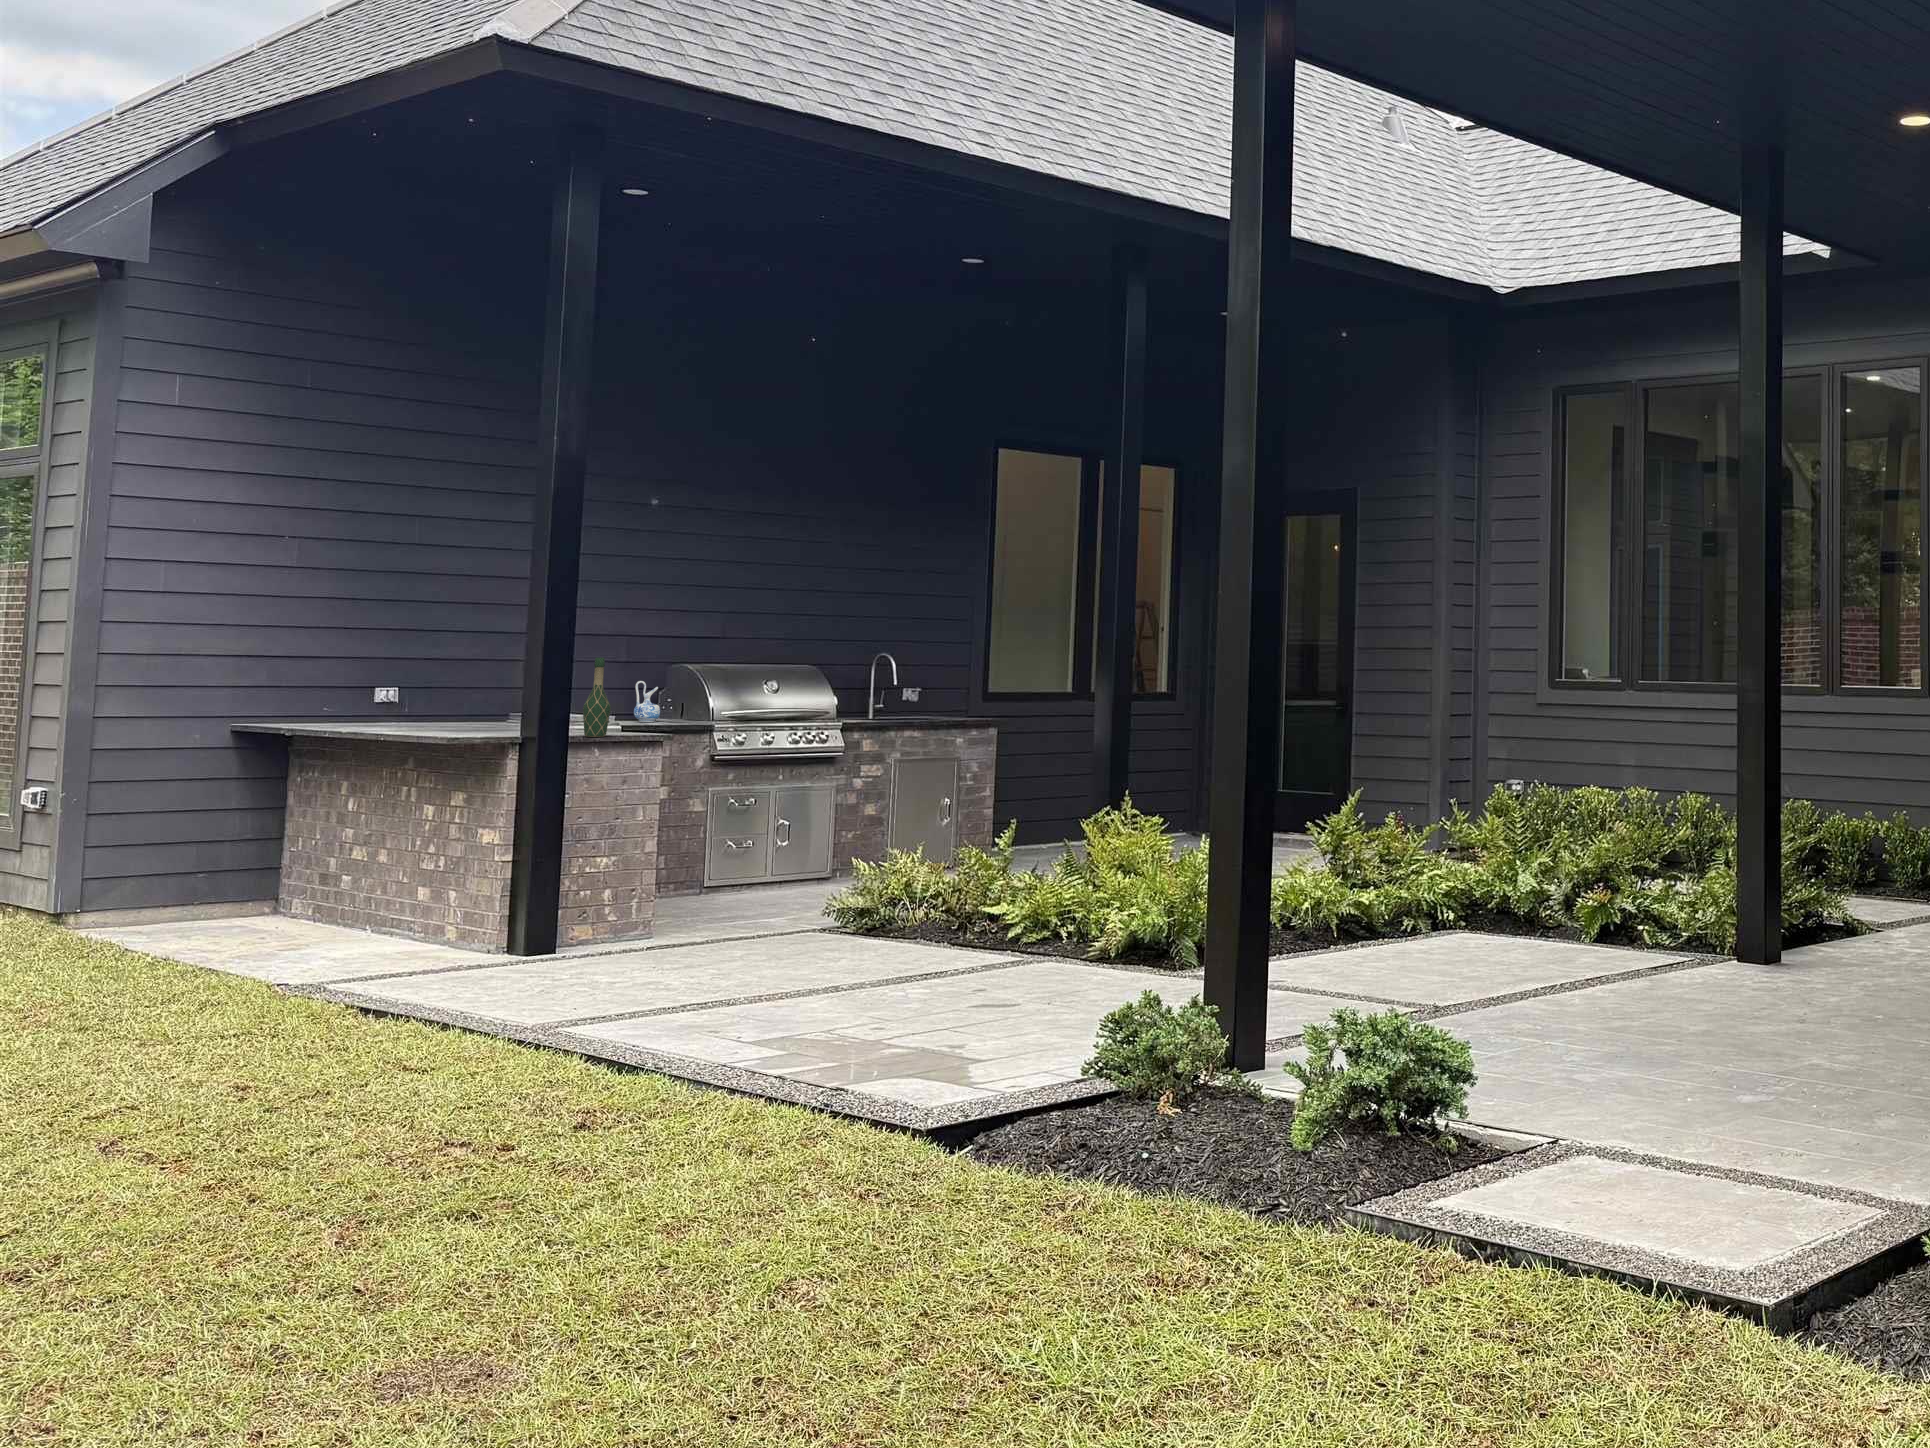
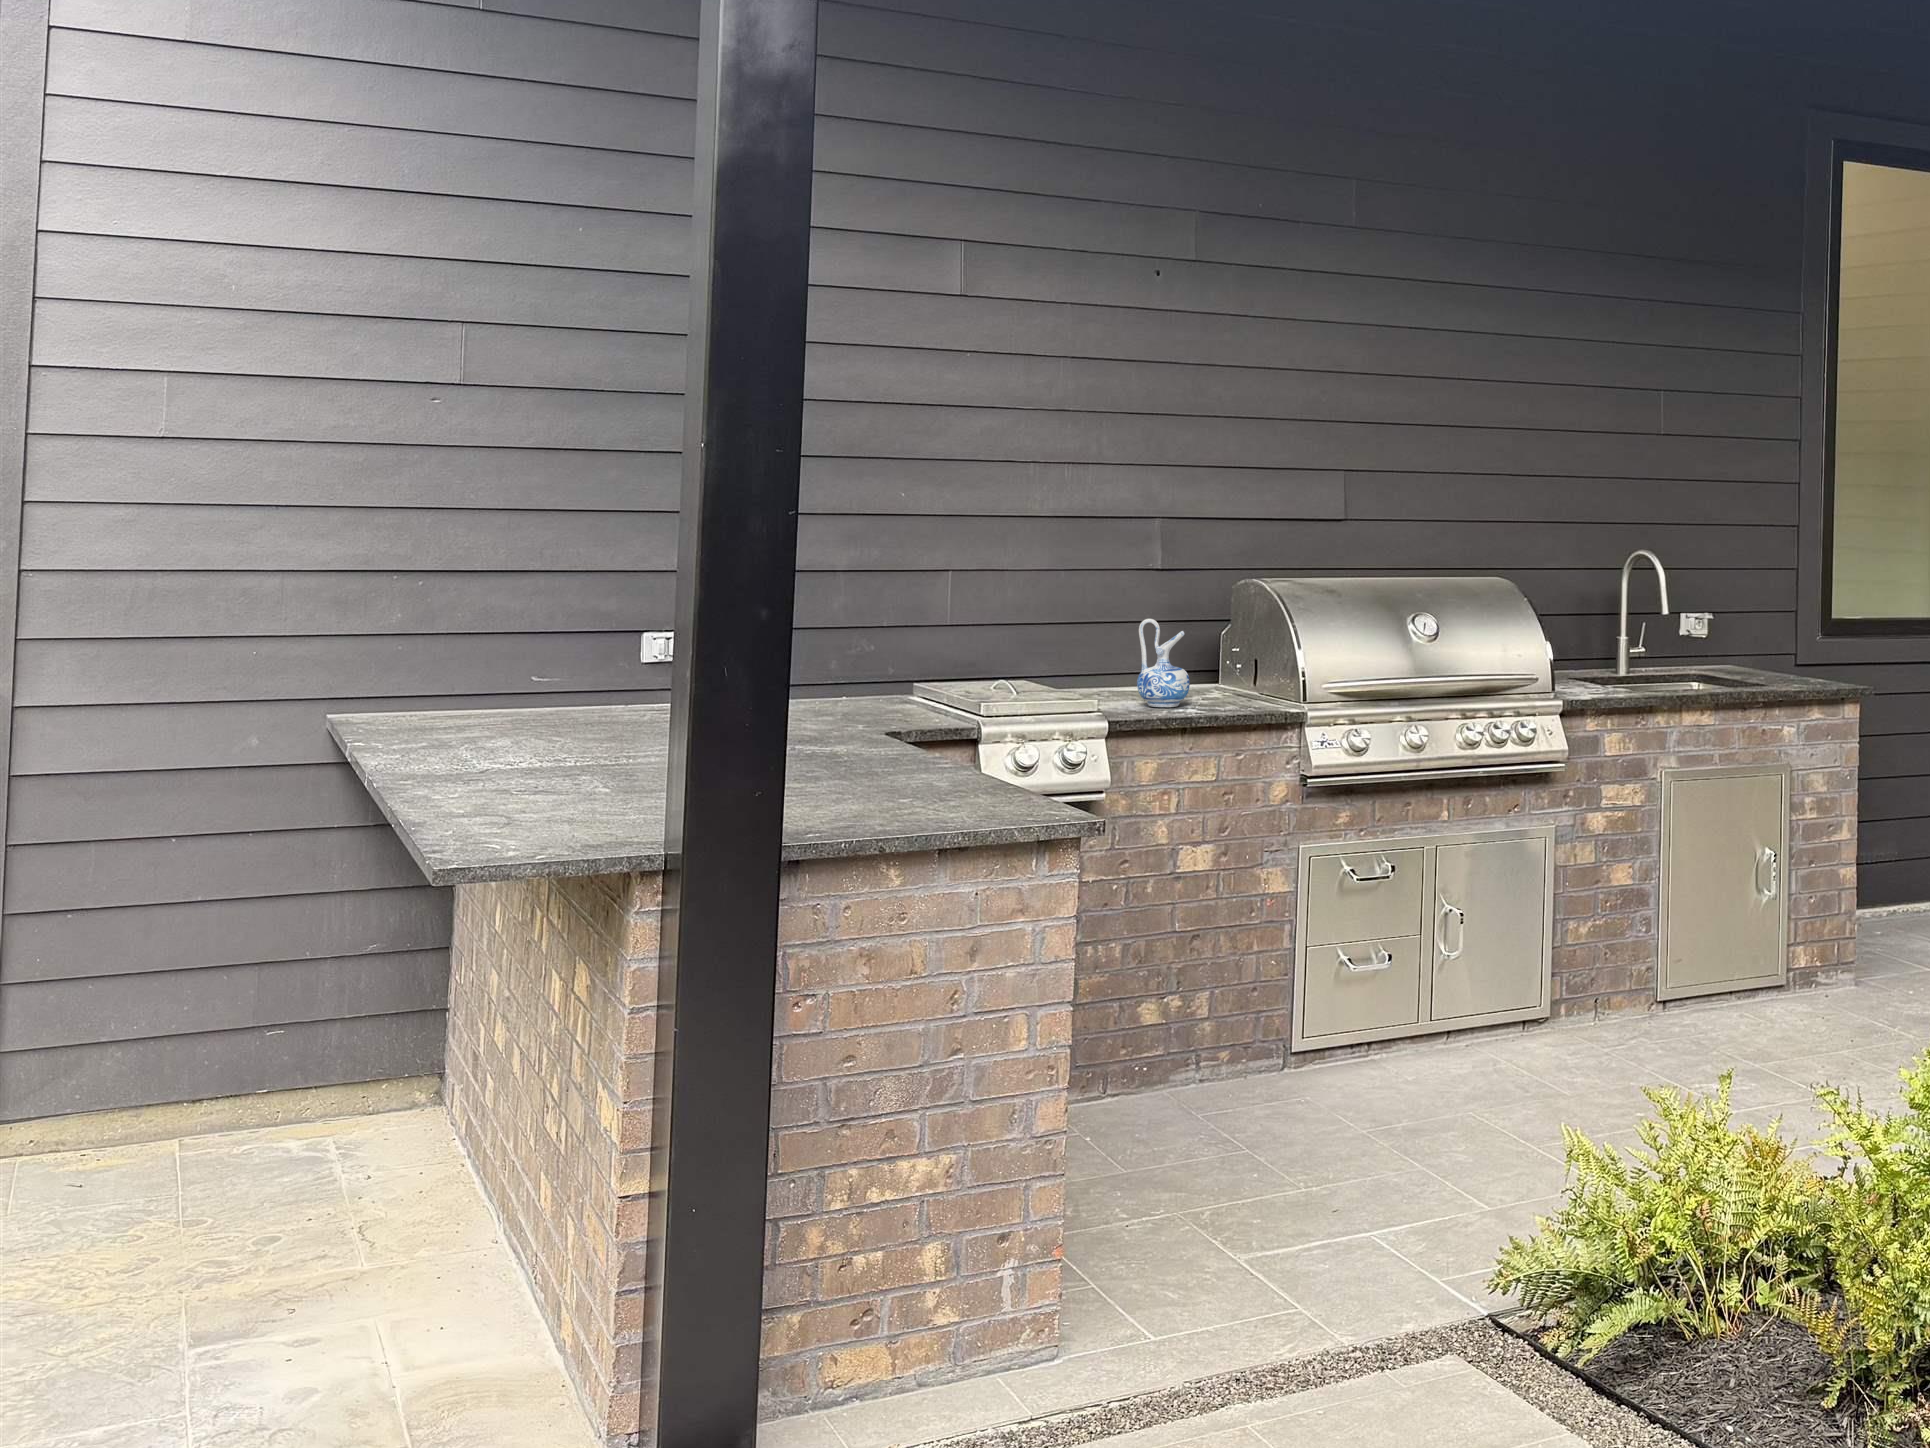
wine bottle: present [583,658,611,737] -> none [888,603,957,814]

